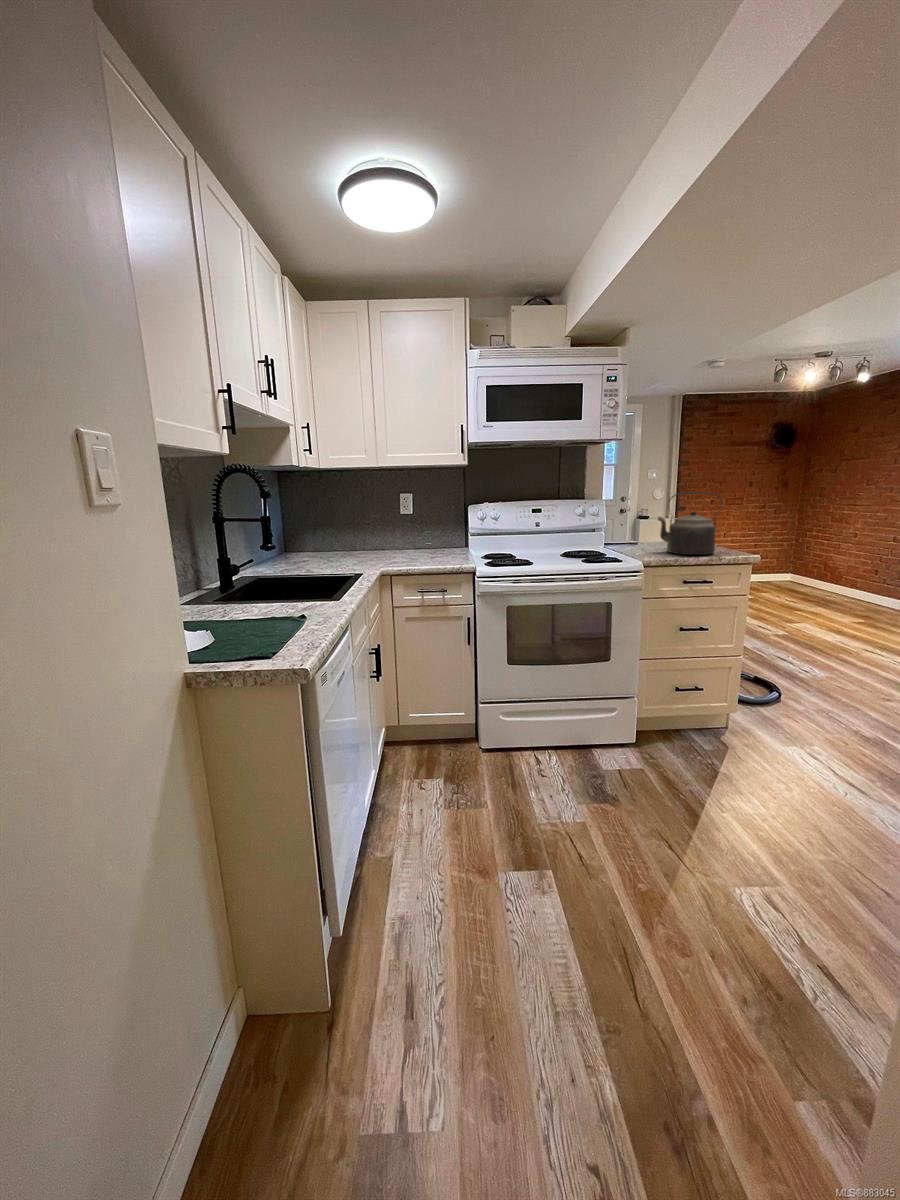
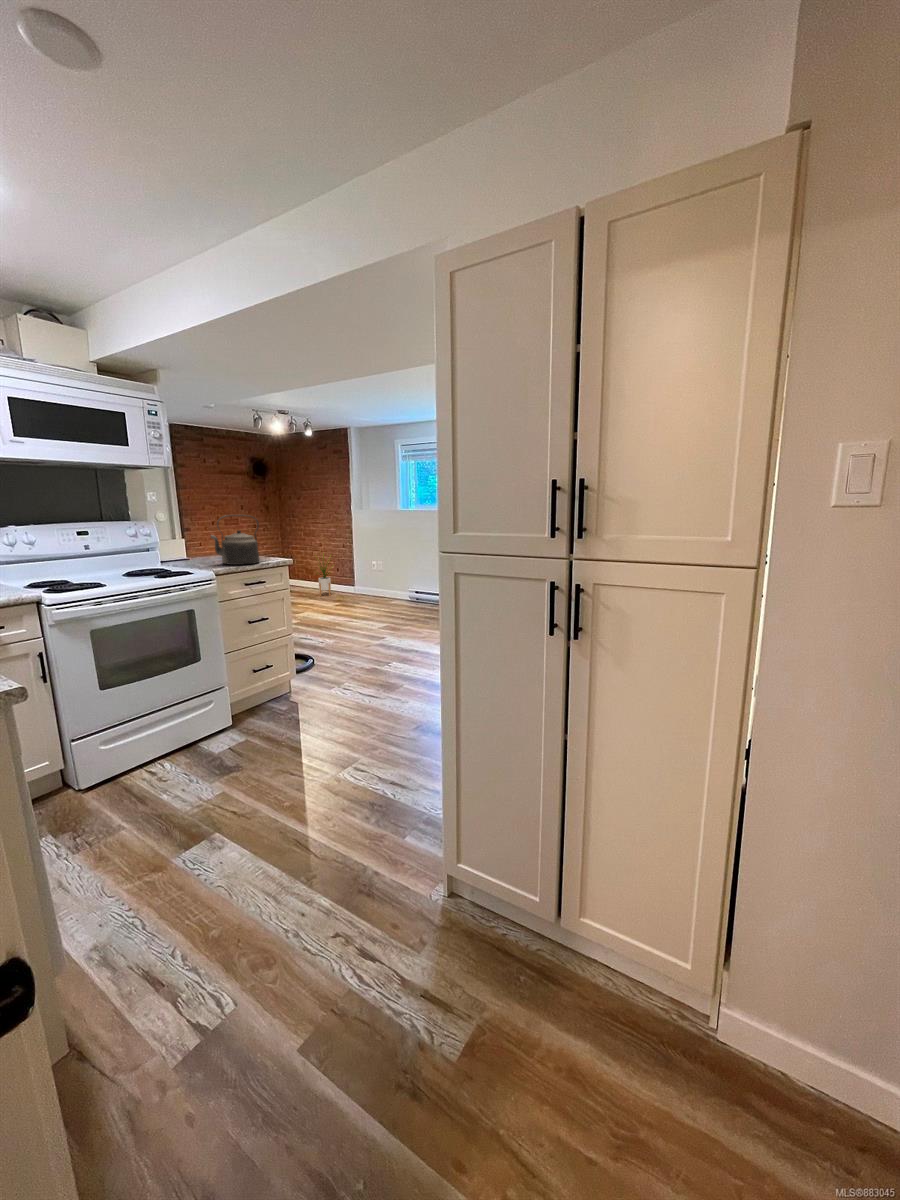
house plant: none [829,540,876,607] -> present [318,554,333,596]

